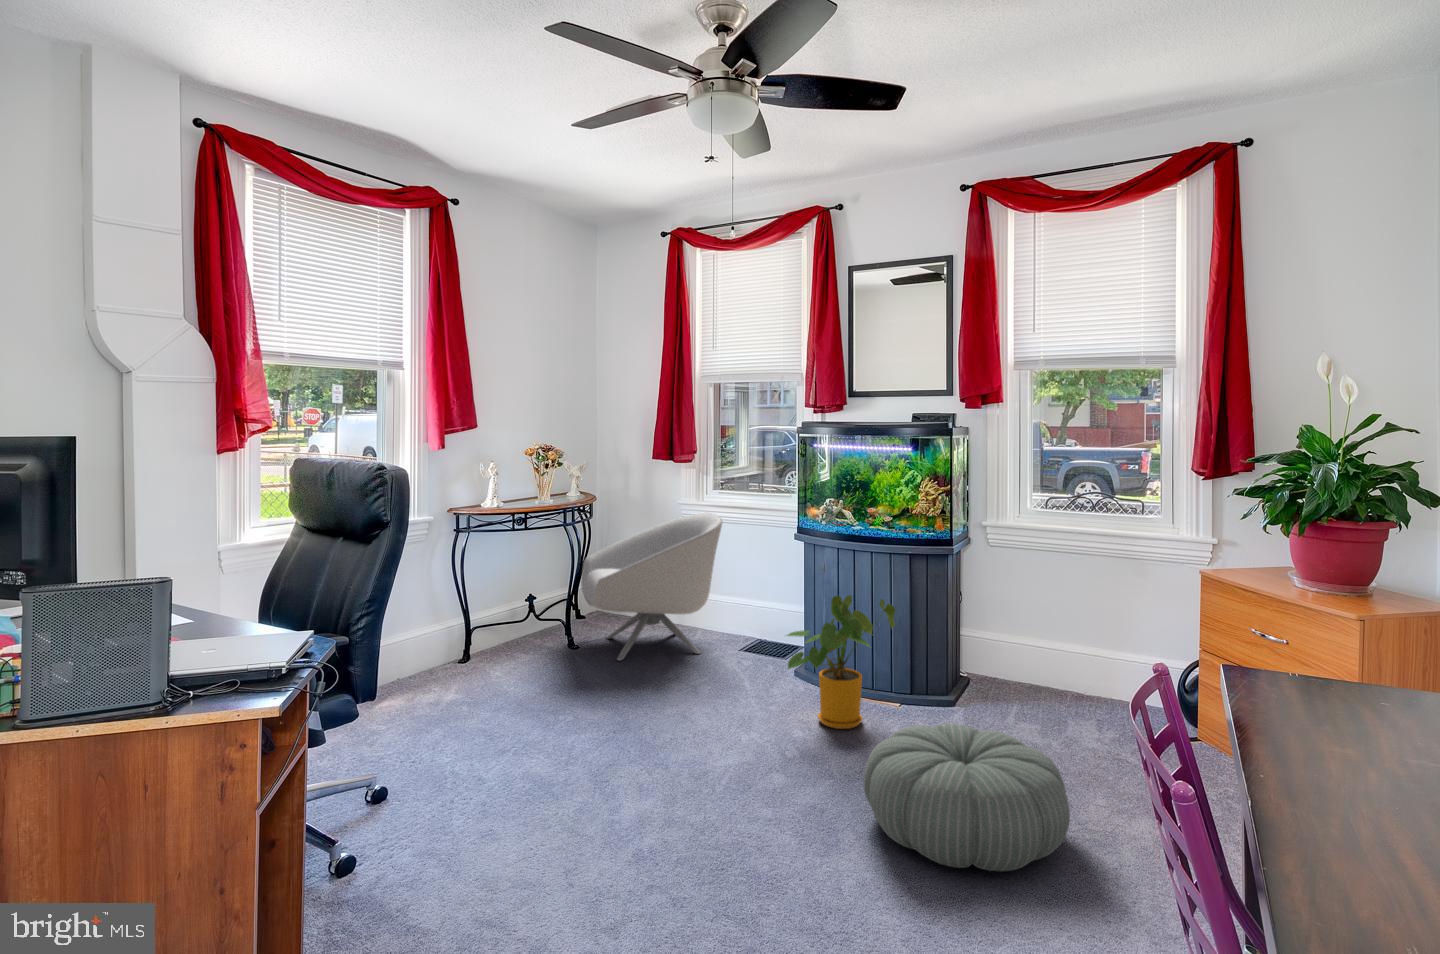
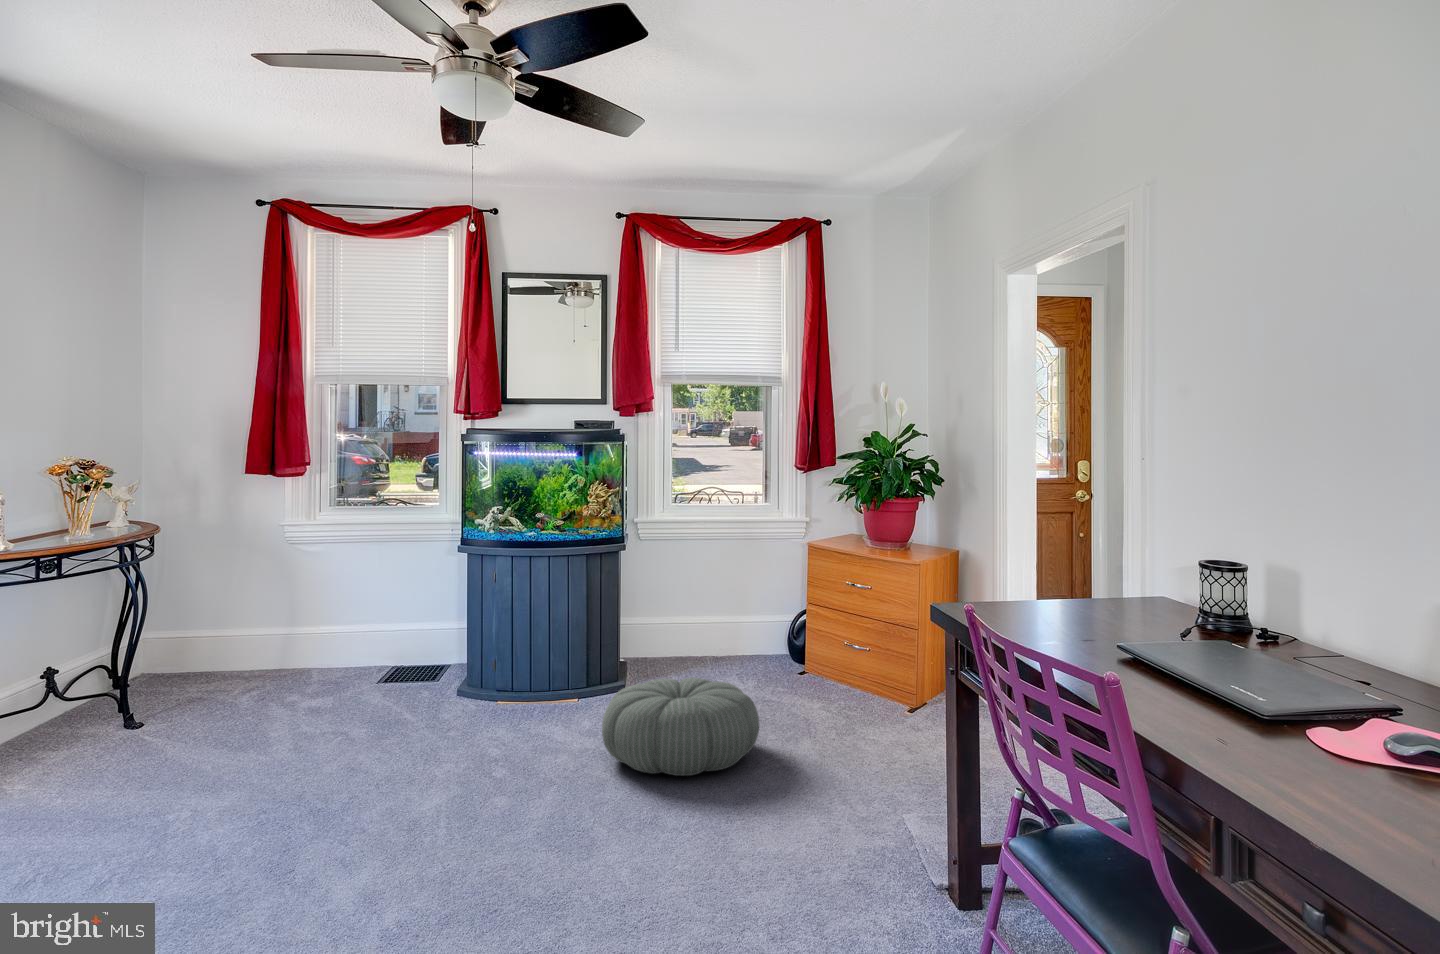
armchair: present [581,512,722,660] -> none [155,534,354,711]
house plant: present [787,595,895,729] -> none [477,595,572,720]

